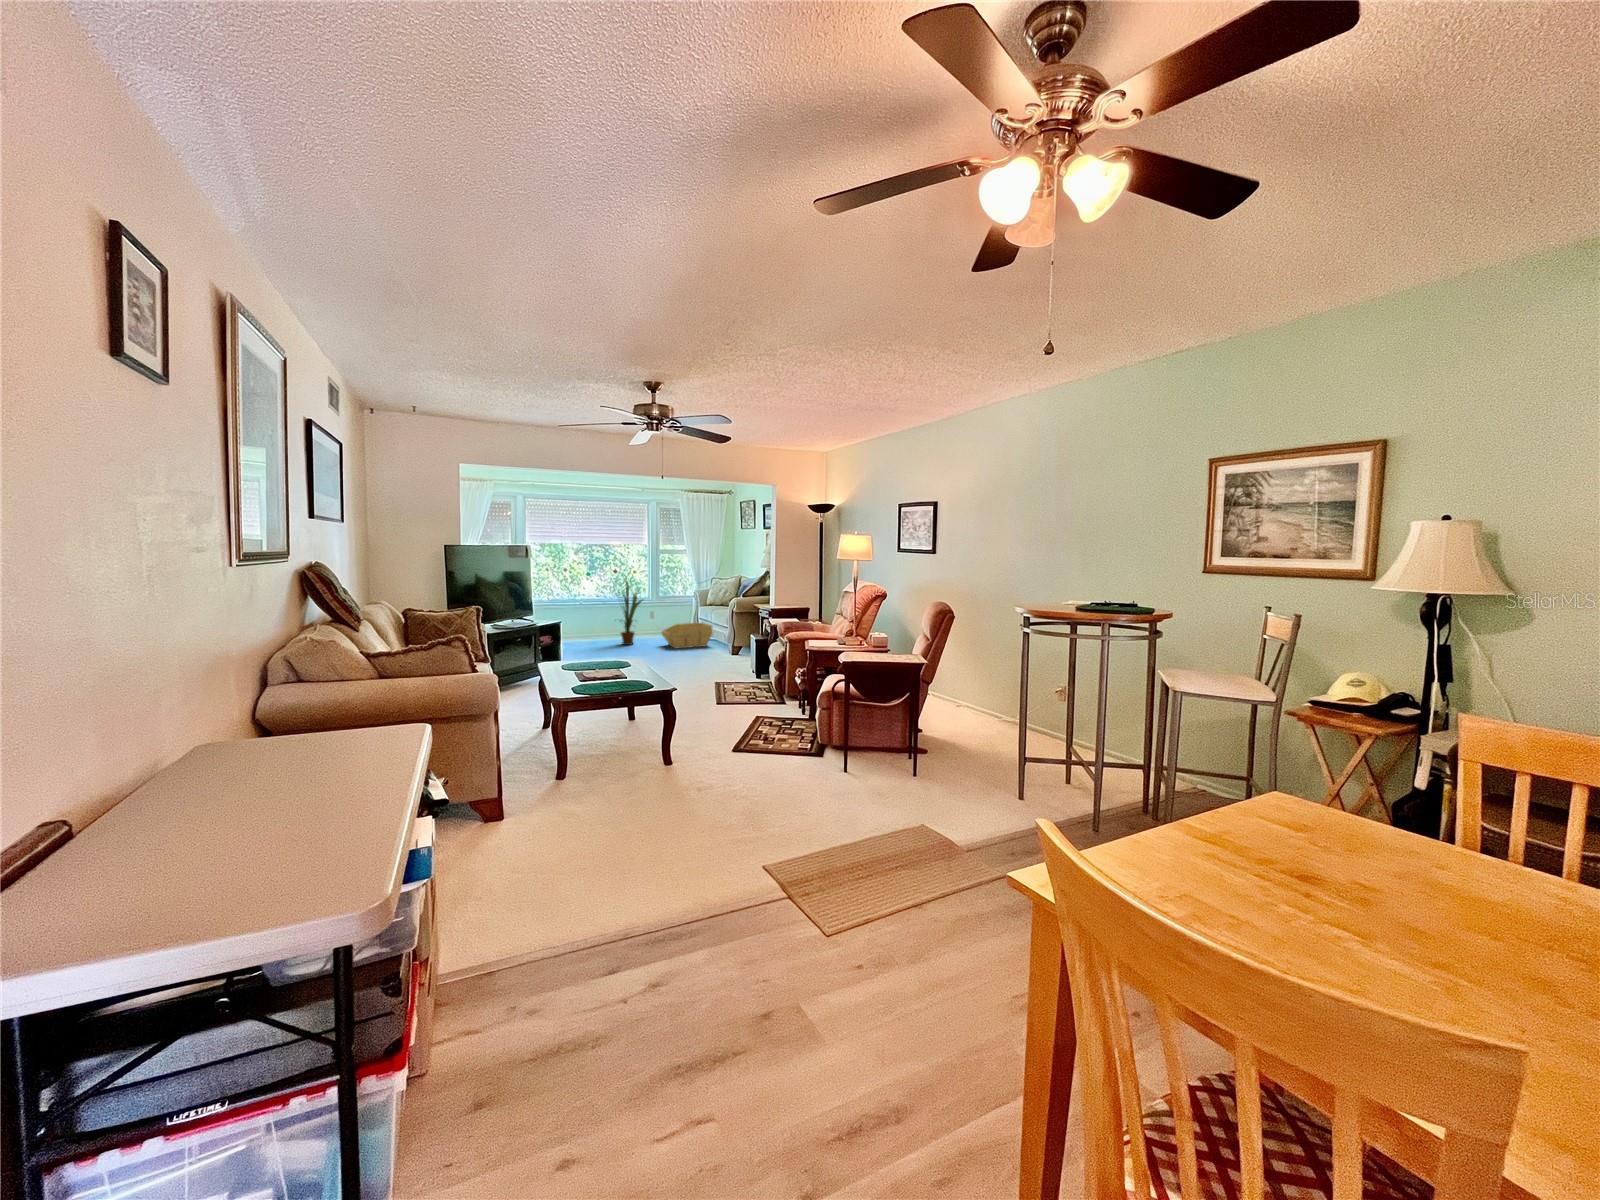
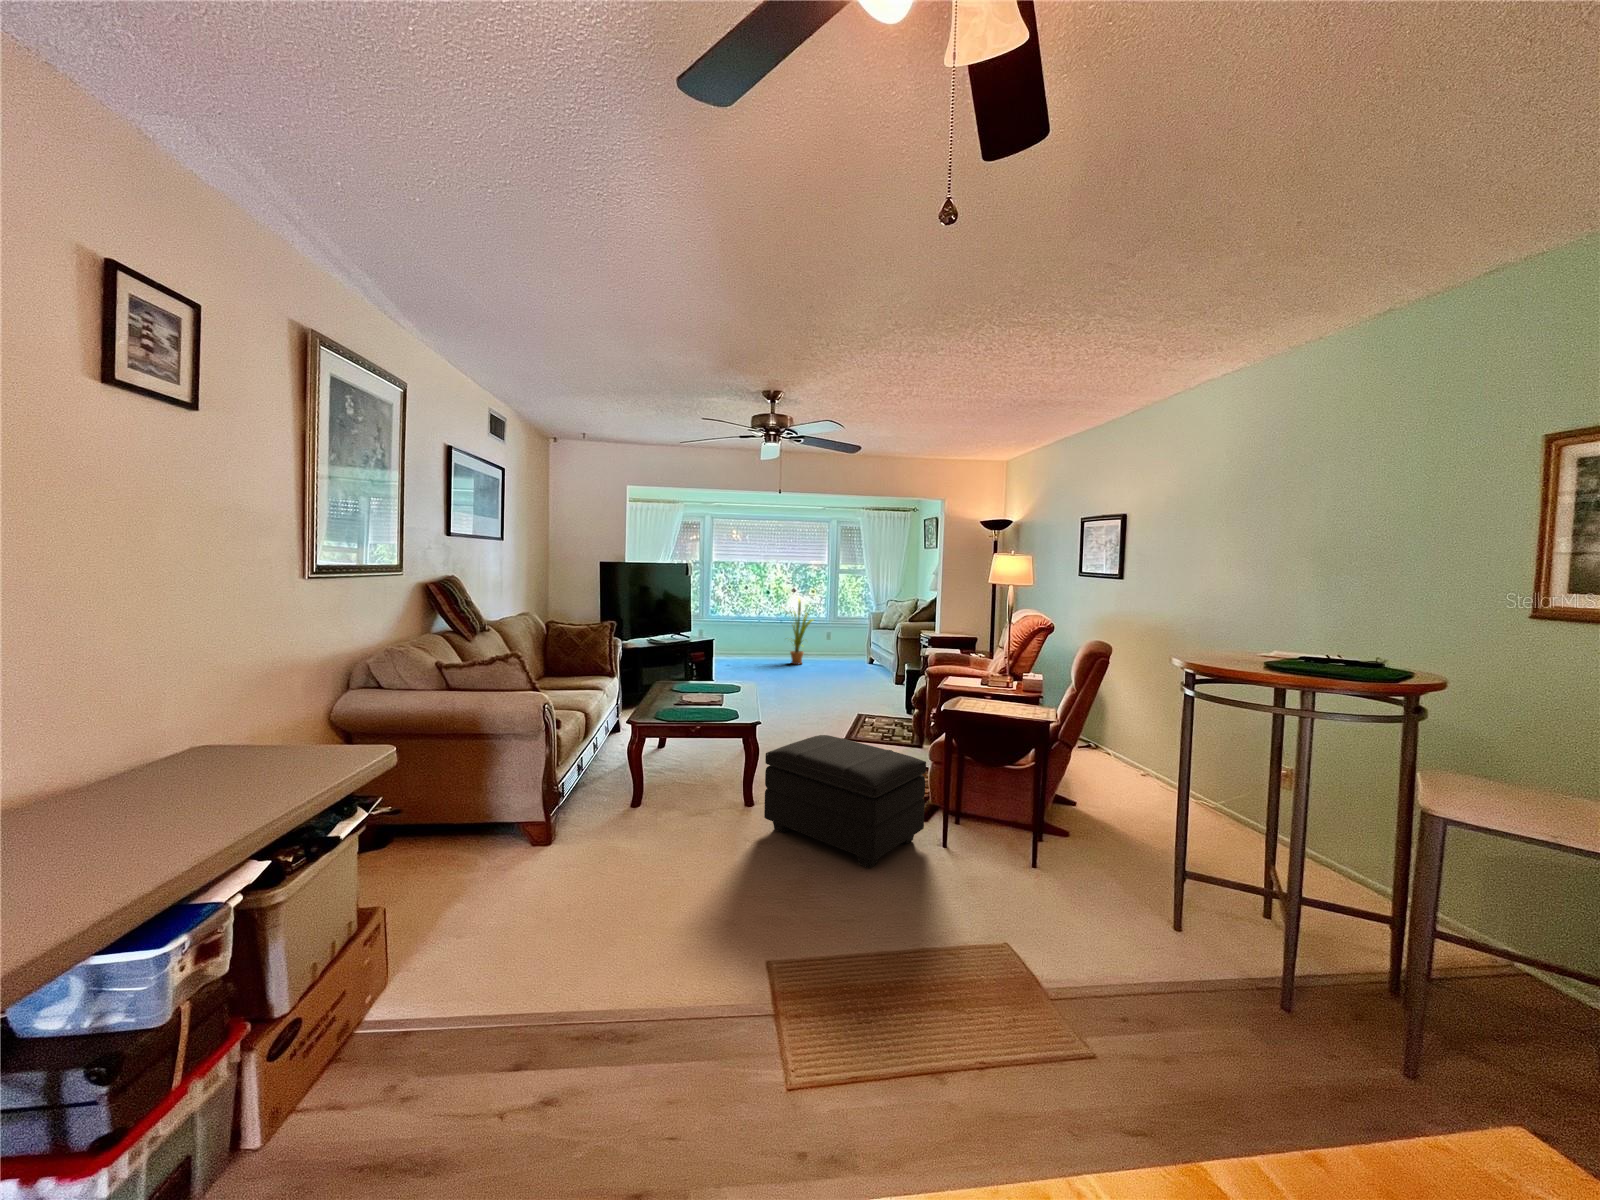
storage bin: present [662,622,712,648] -> none [829,646,881,672]
footstool: none [695,696,829,795] -> present [764,735,926,868]

